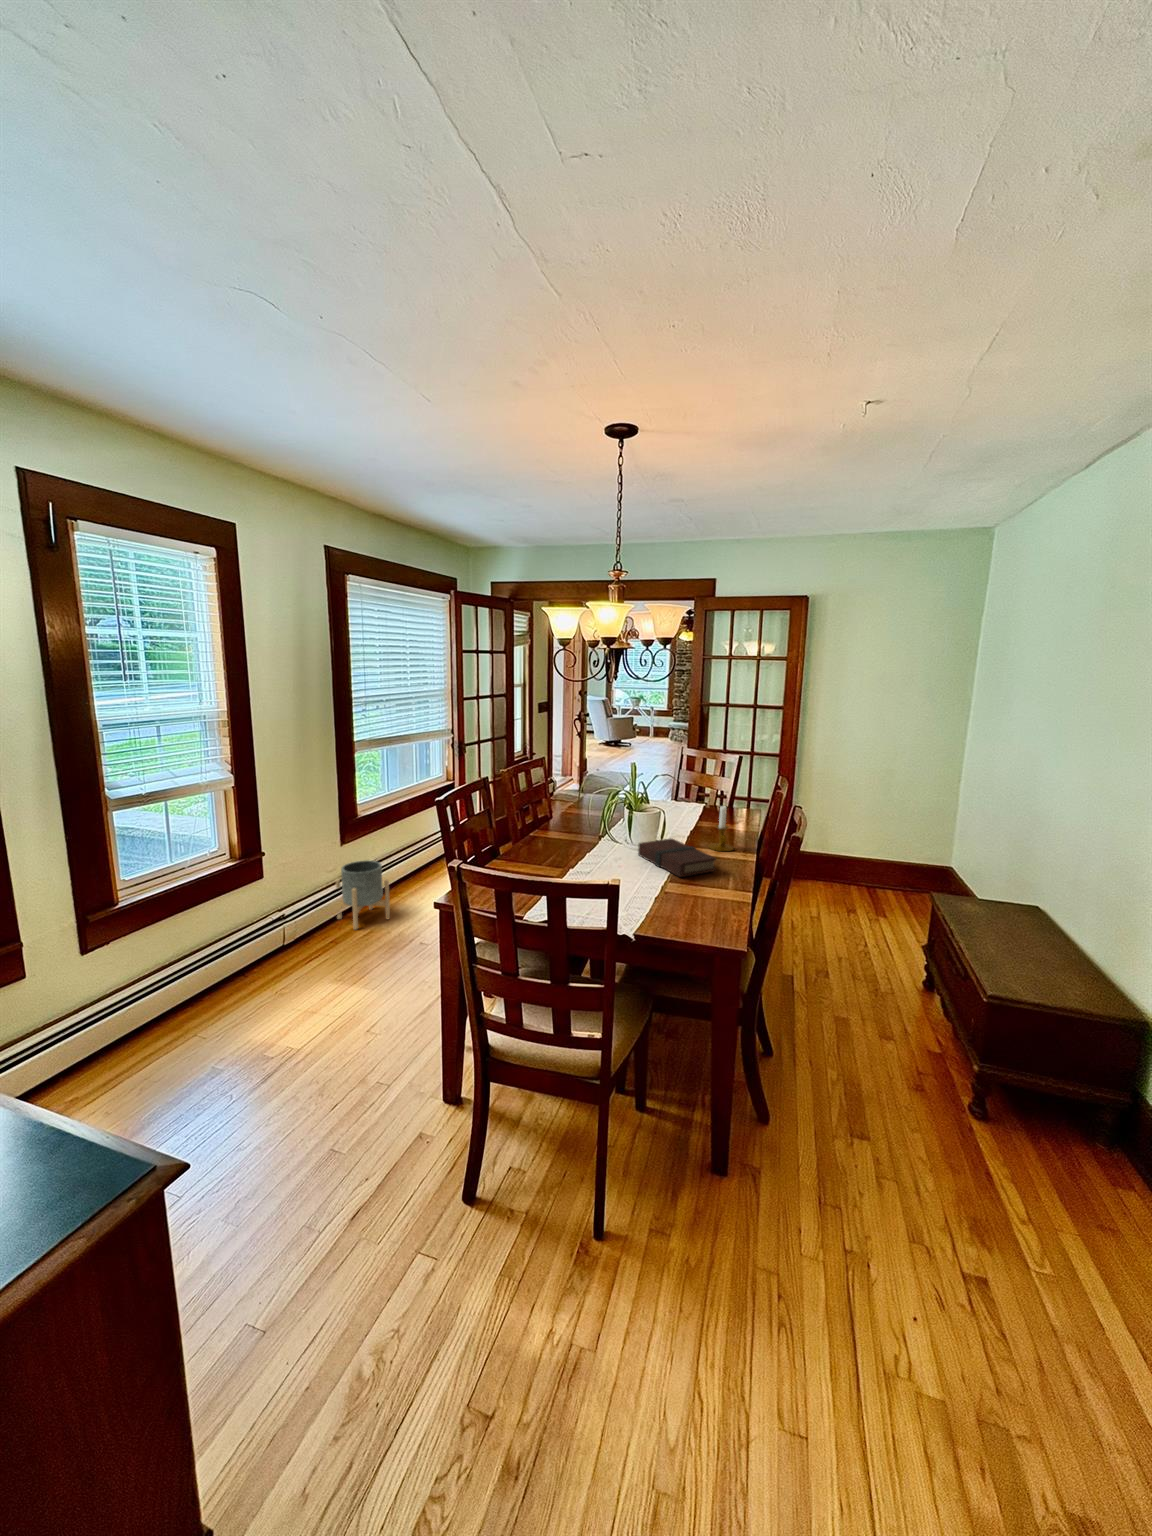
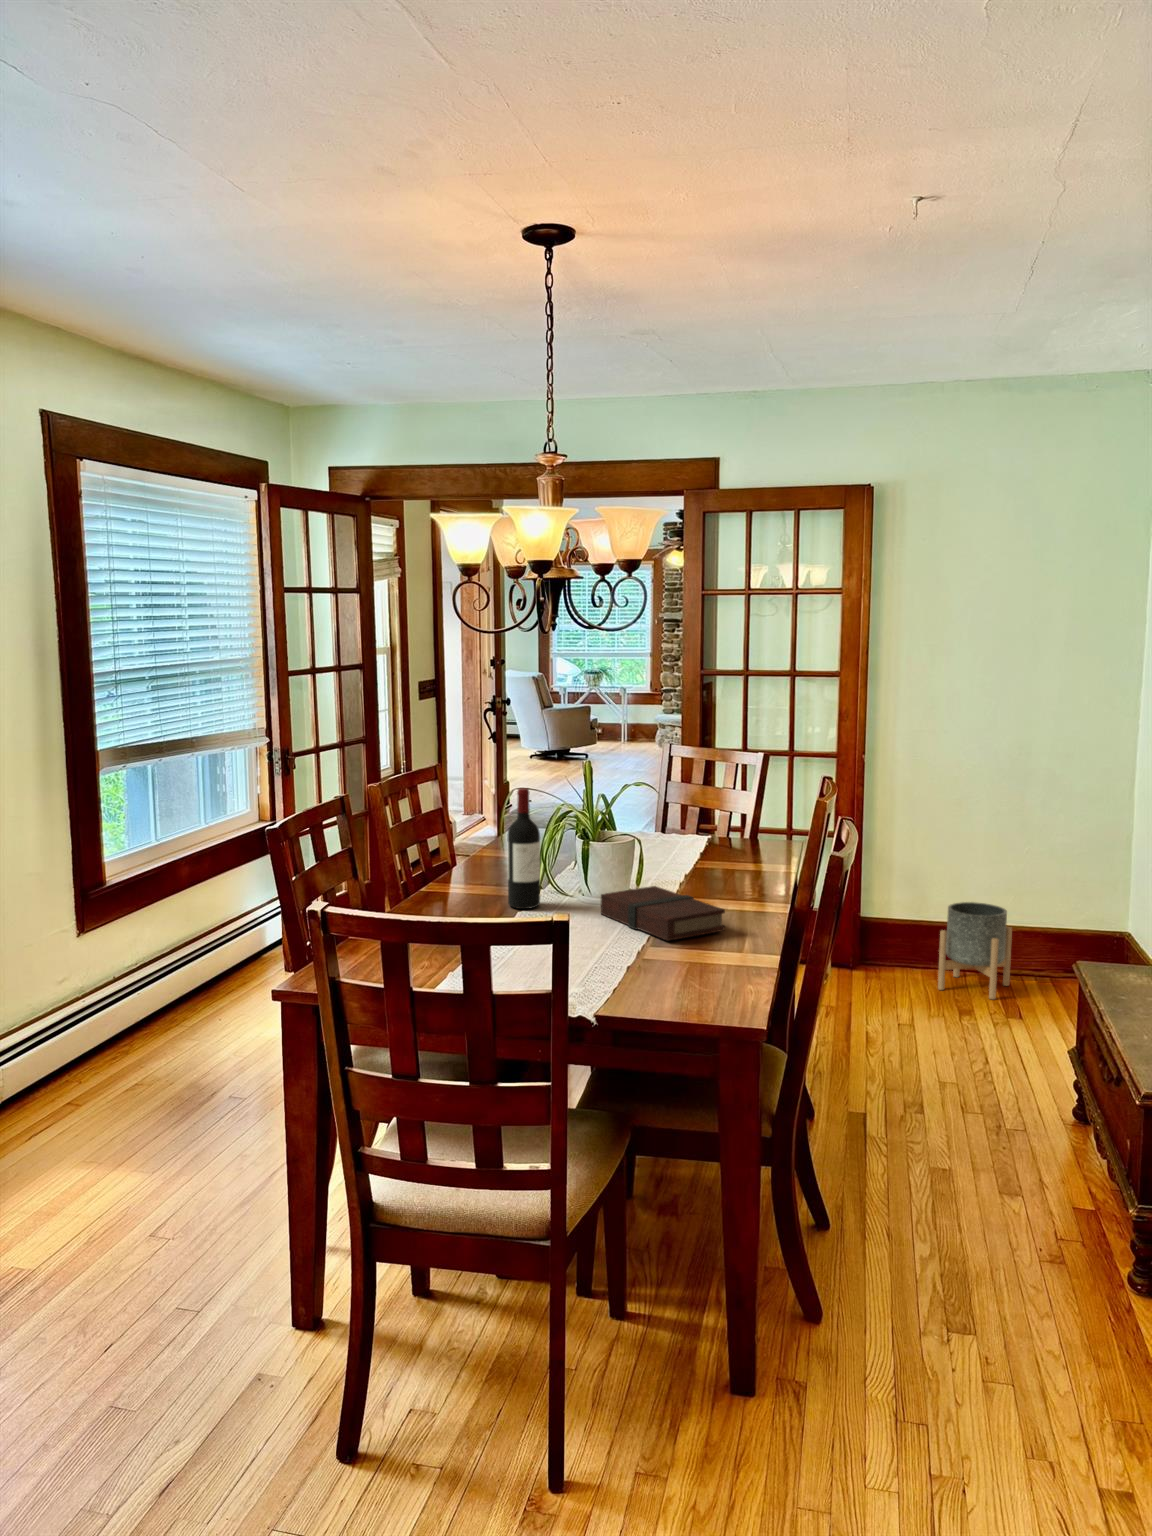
wine bottle: none [582,776,603,849] -> present [507,788,540,909]
candlestick: present [709,806,733,851] -> none [714,830,756,904]
planter: present [336,860,390,930] -> present [938,902,1012,999]

